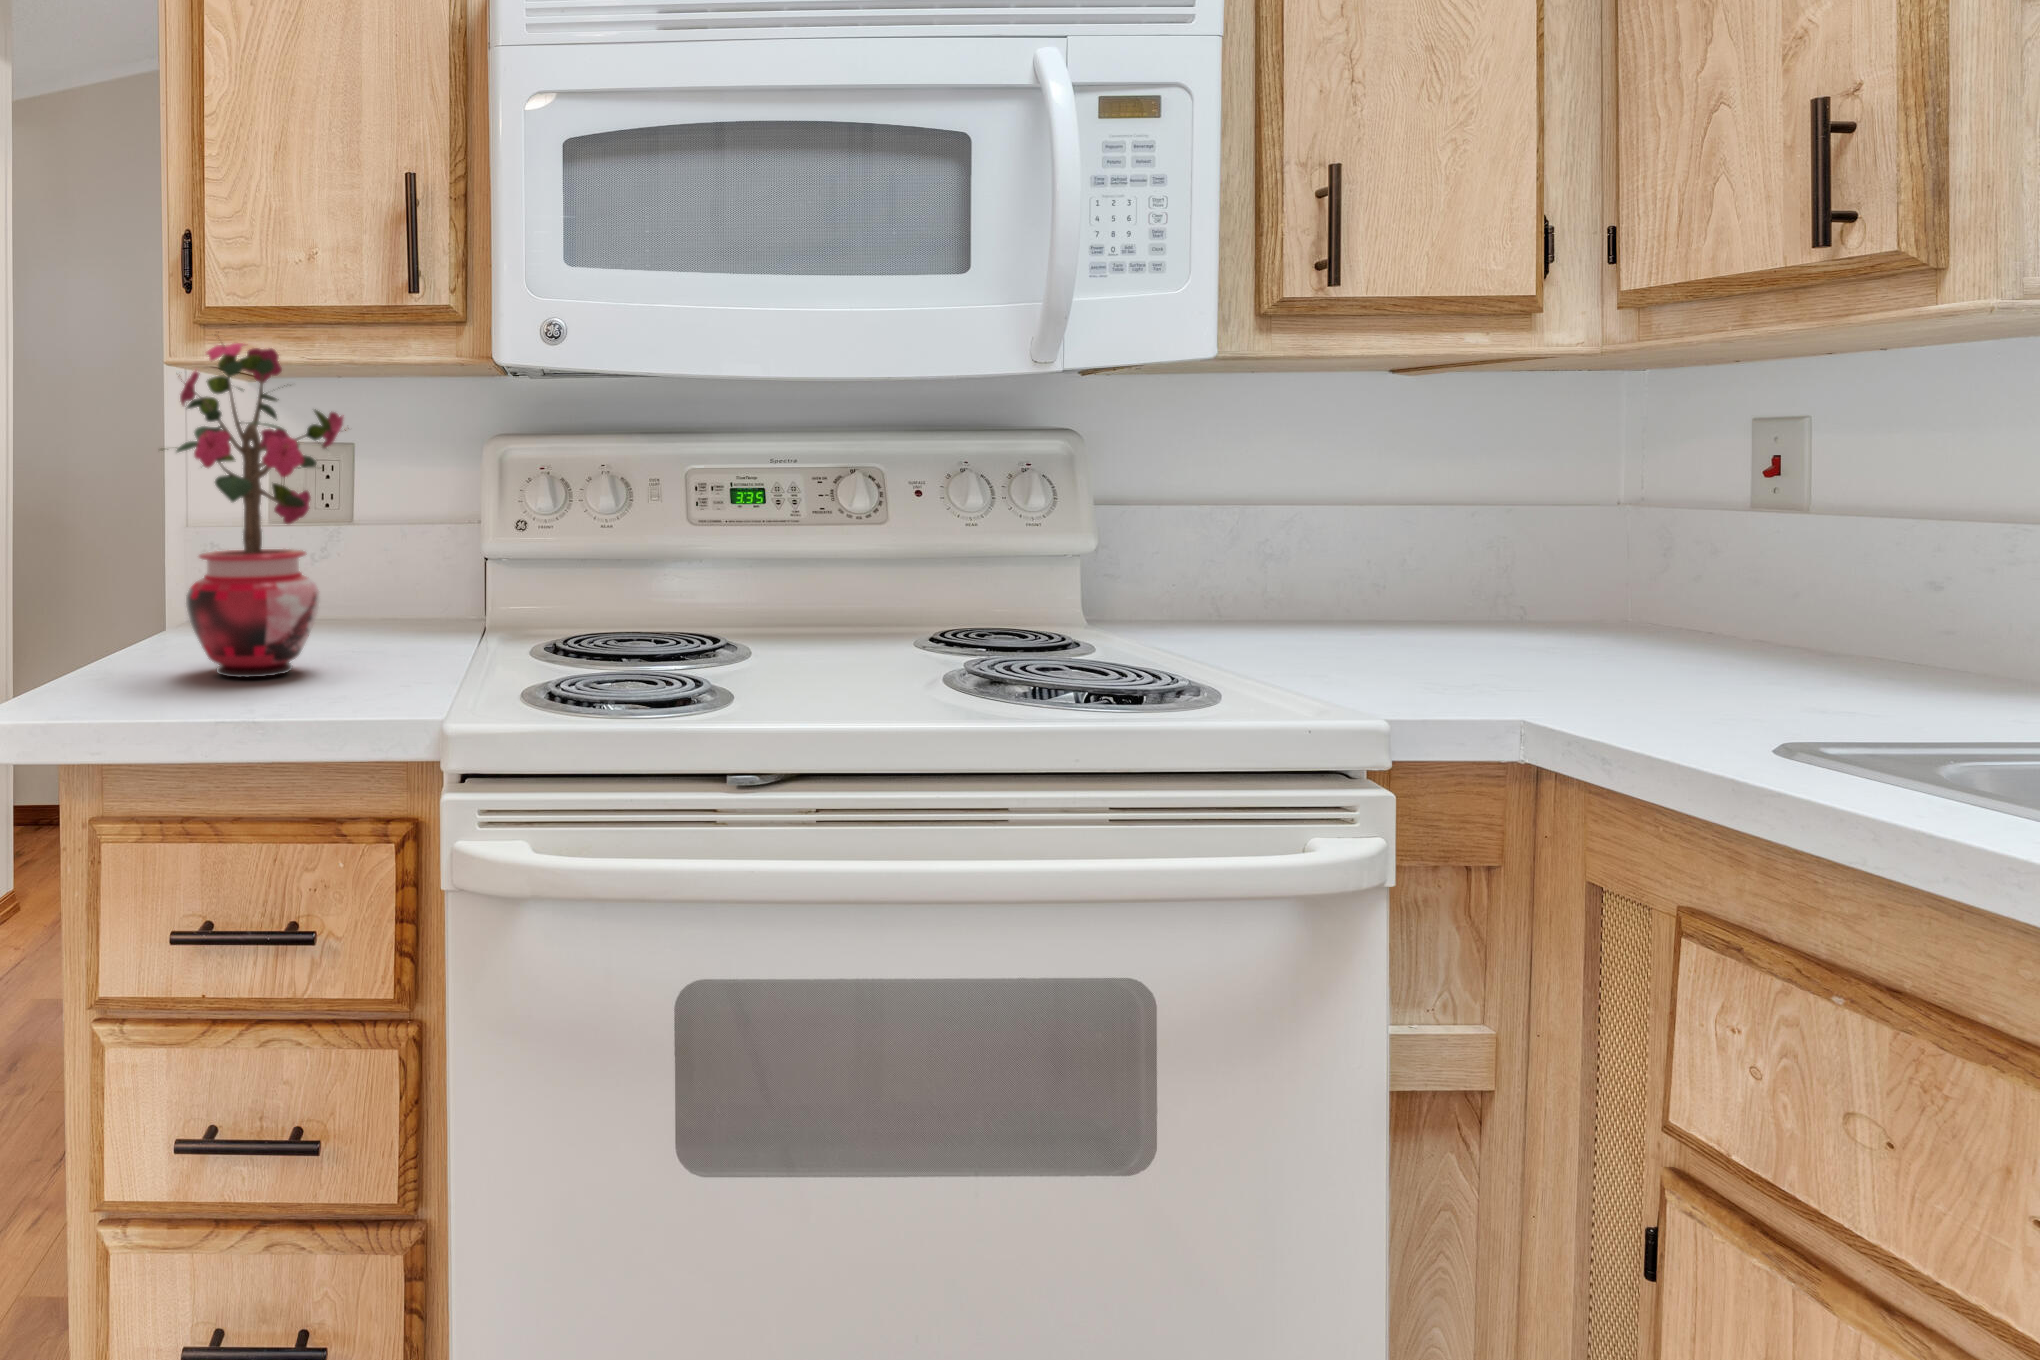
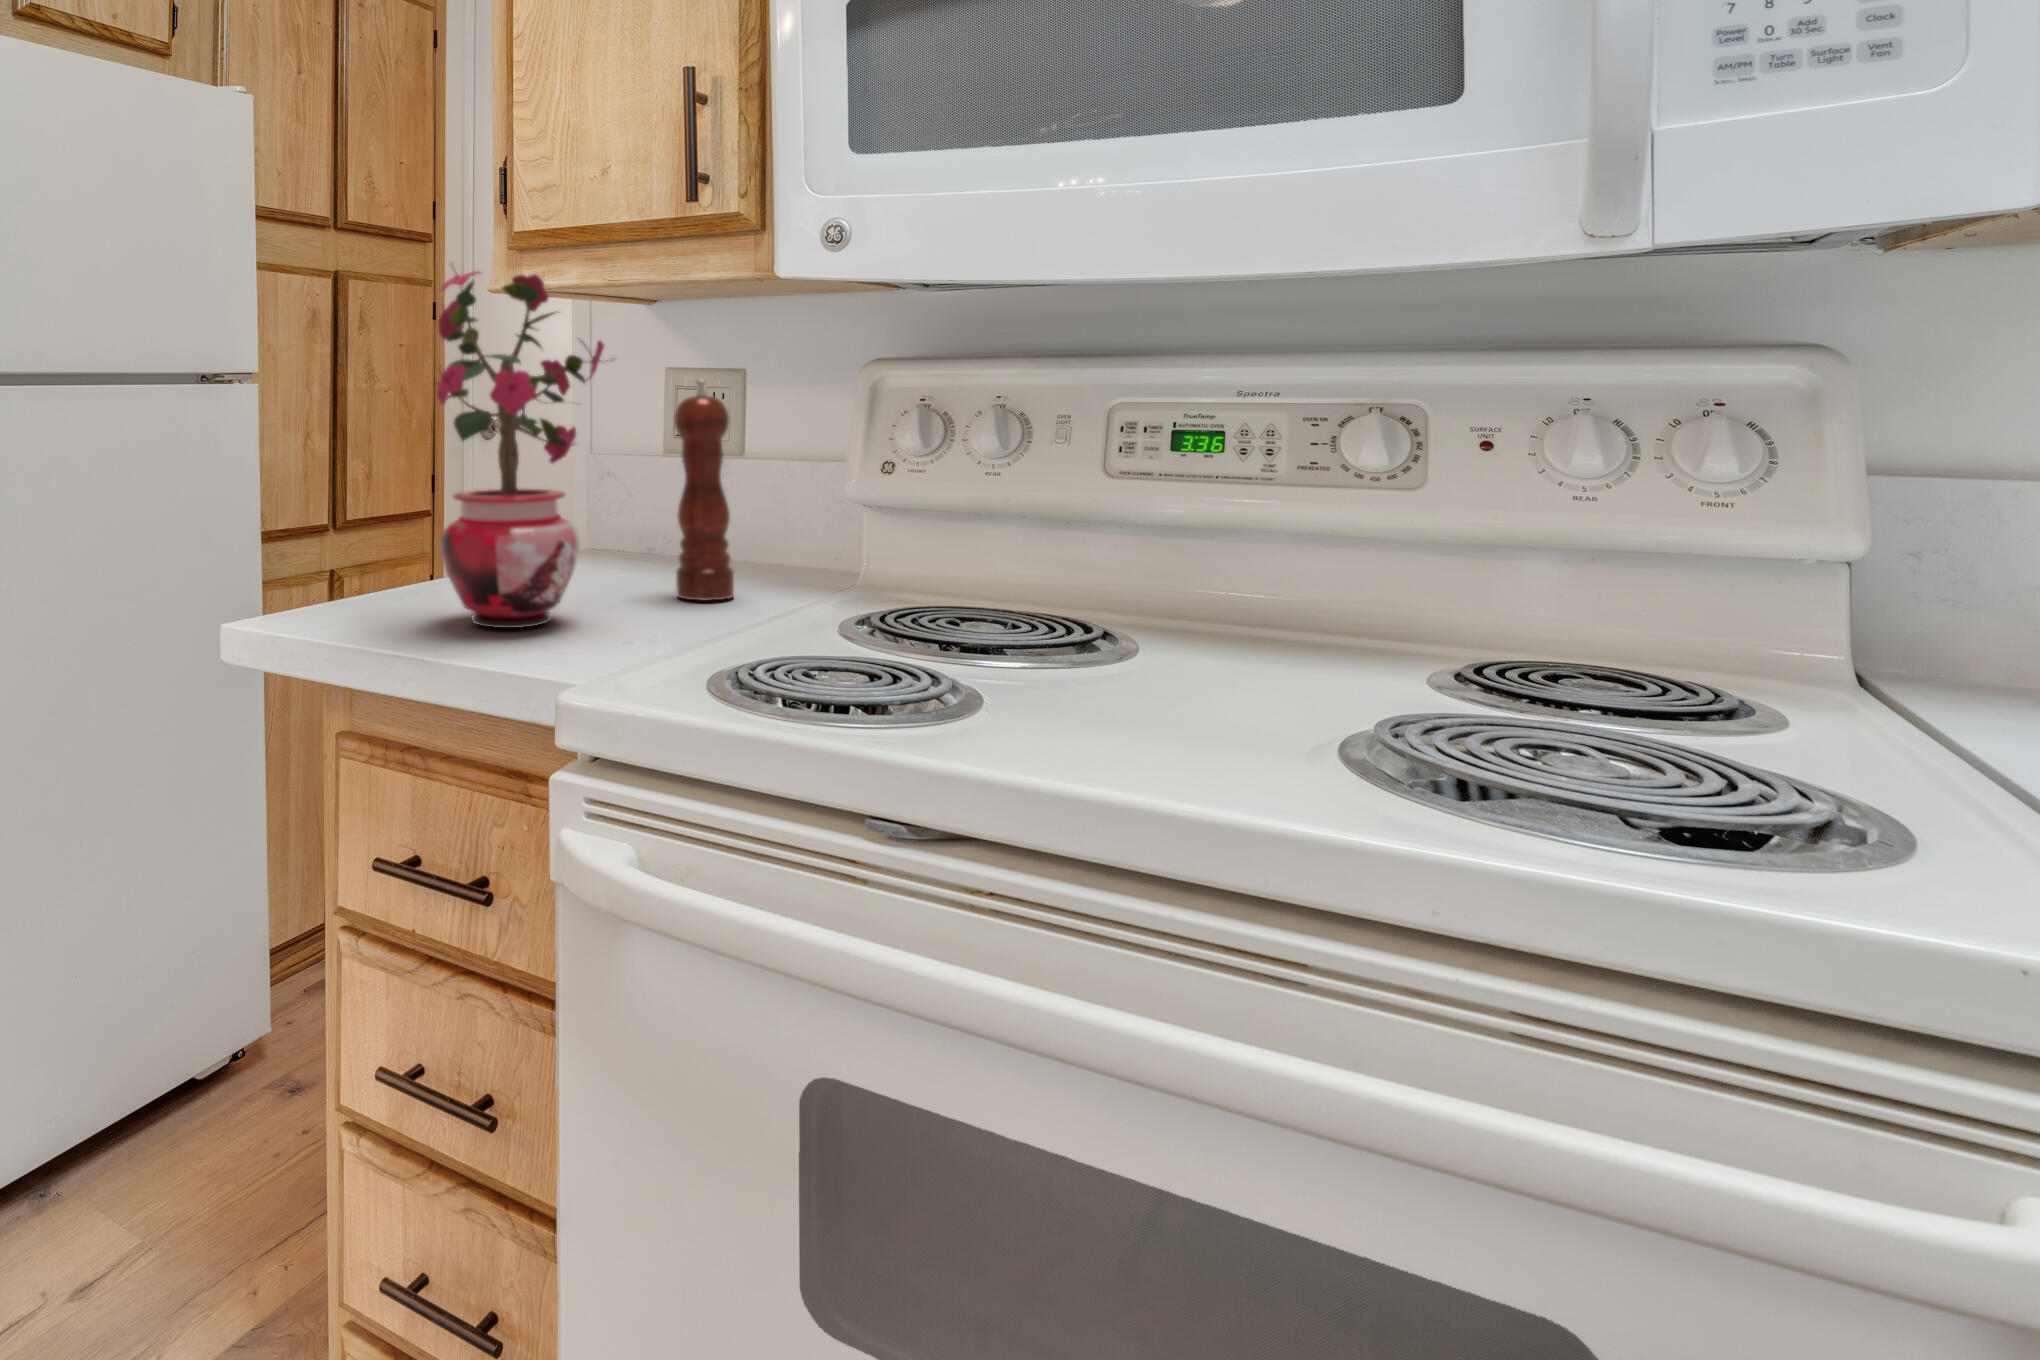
pepper mill: none [356,451,409,646] -> present [674,380,734,601]

